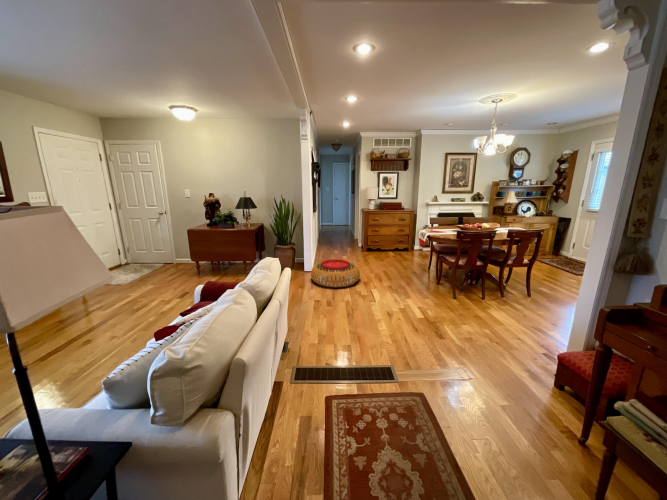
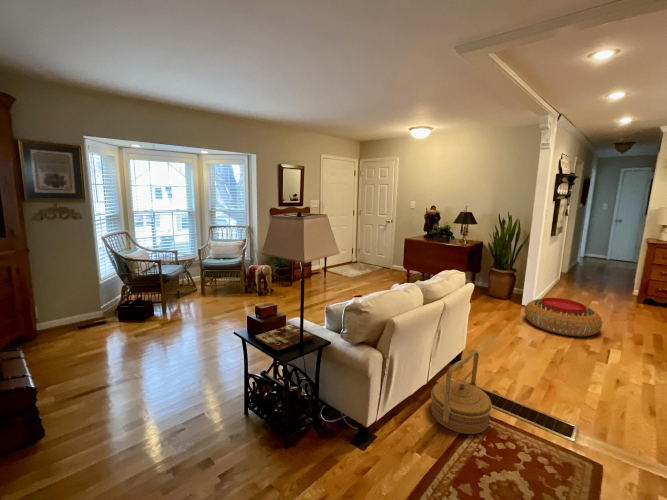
woven basket: none [282,338,344,438] -> present [431,350,492,434]

